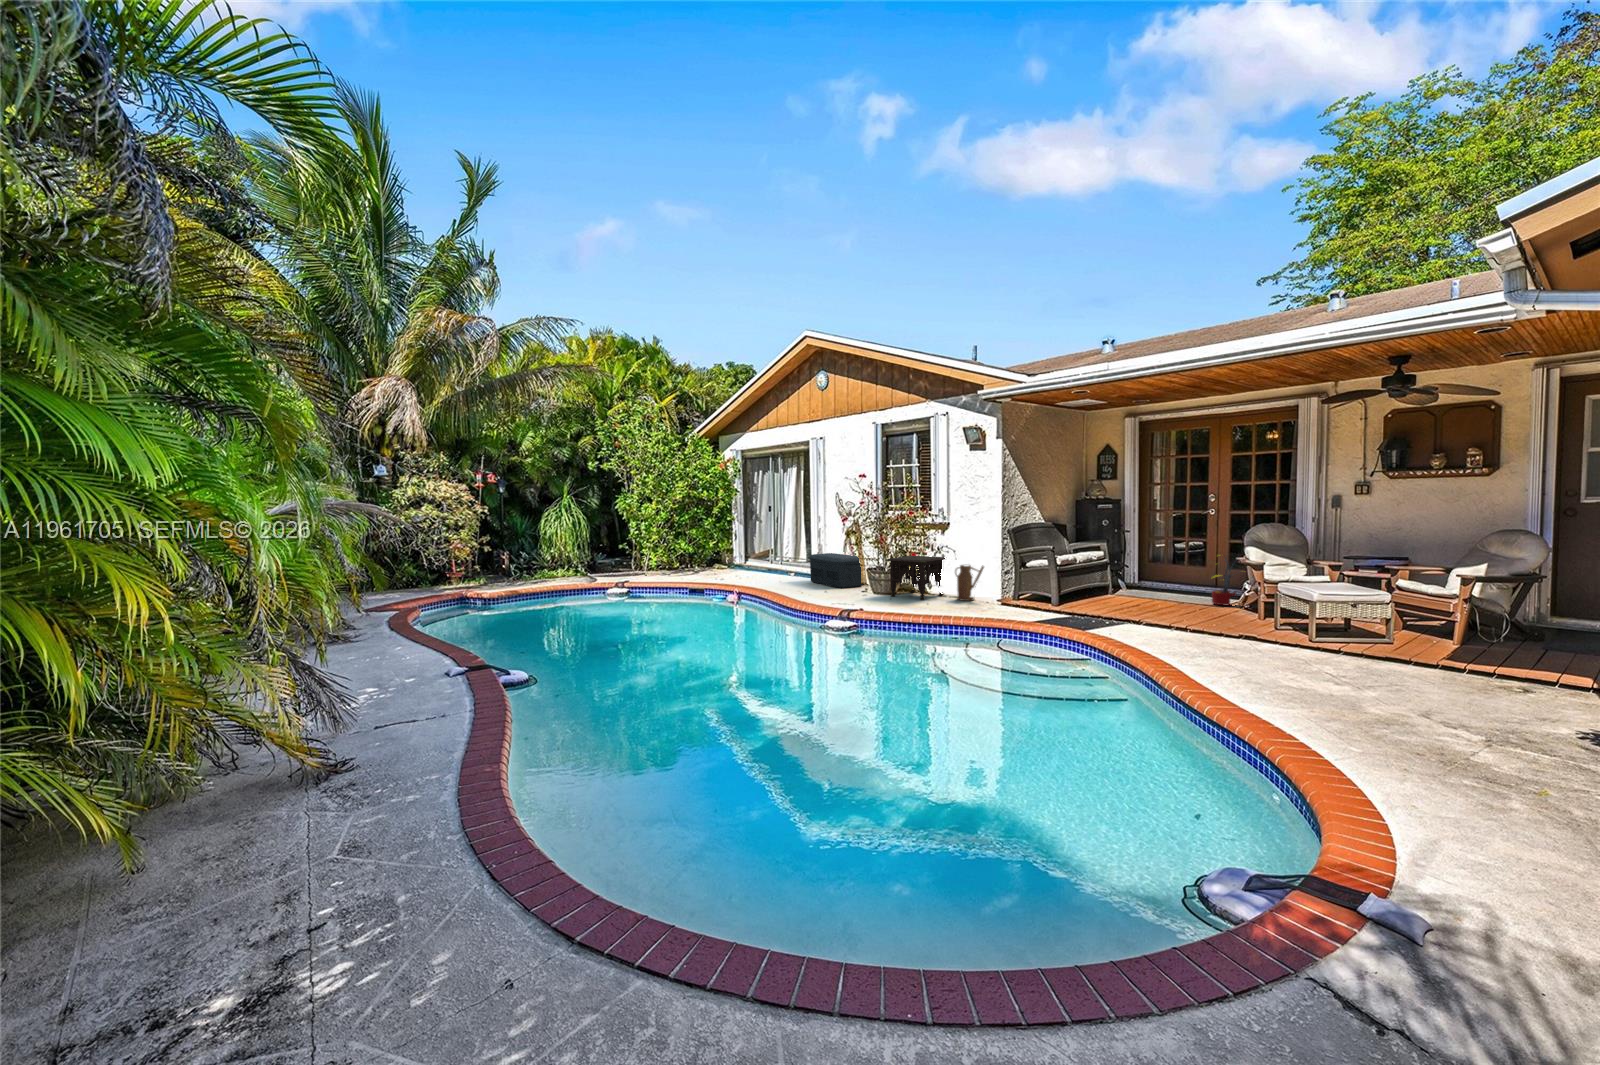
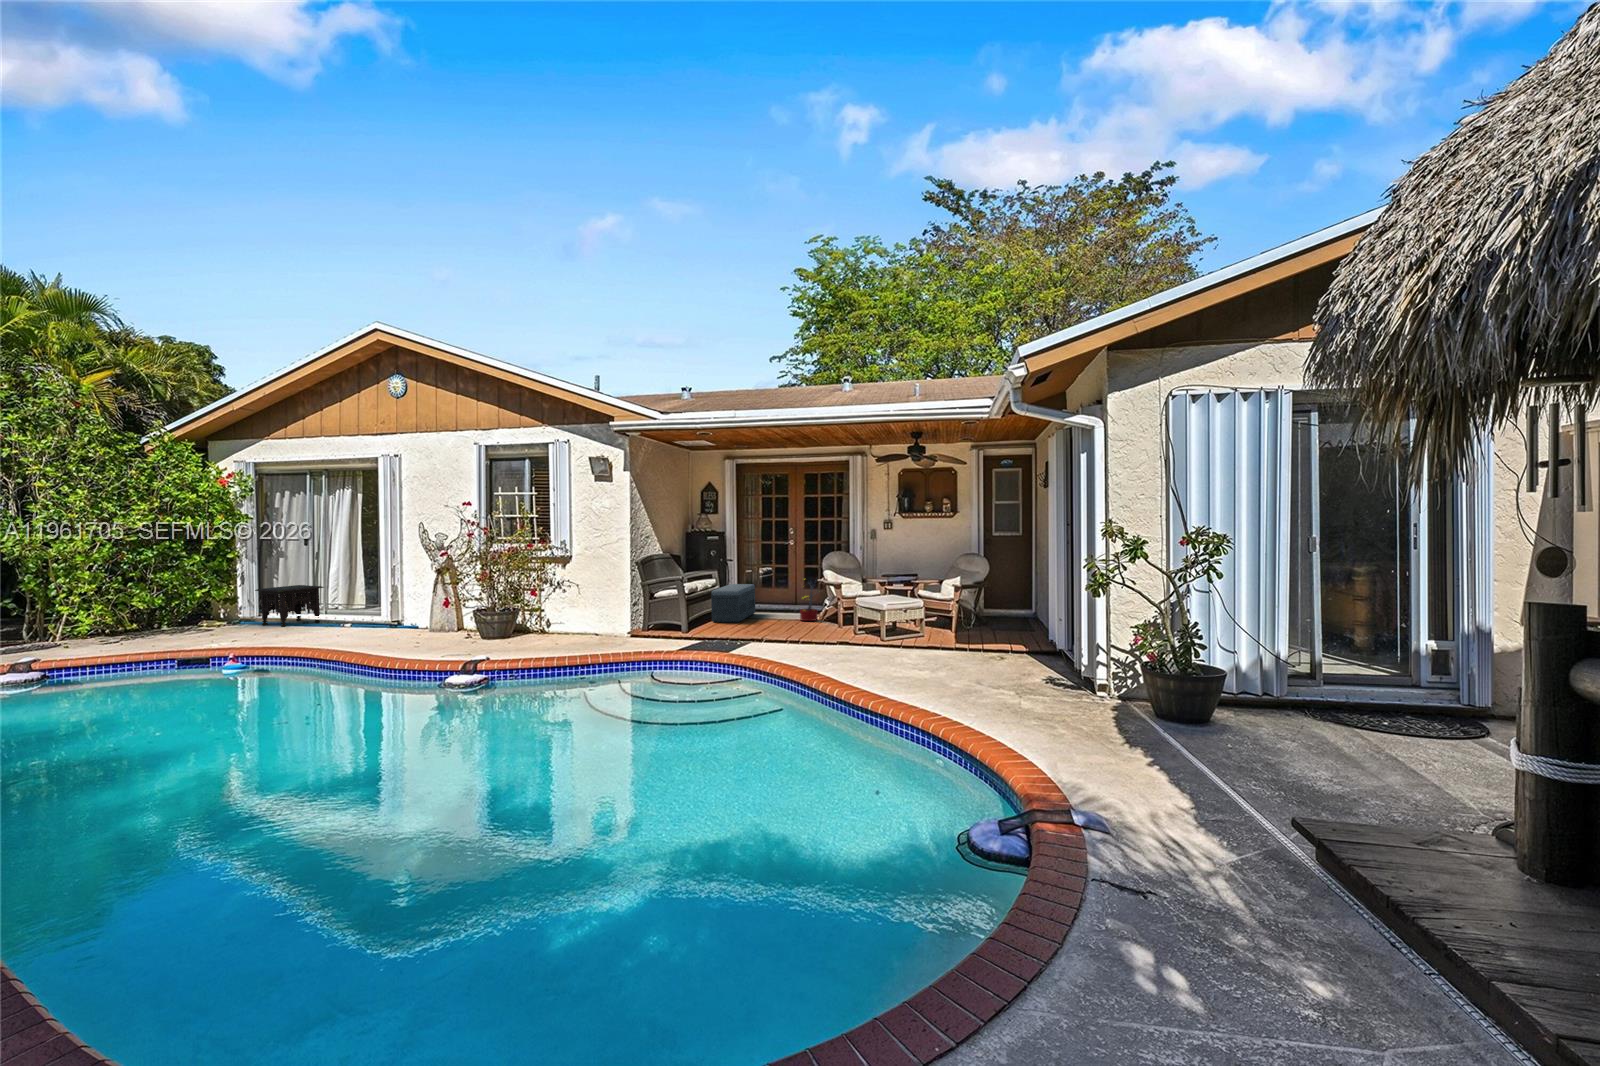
storage bench: present [810,553,863,588] -> present [711,584,755,623]
side table: present [885,556,945,600] -> present [255,585,324,627]
watering can: present [955,565,984,601] -> none [581,600,614,637]

